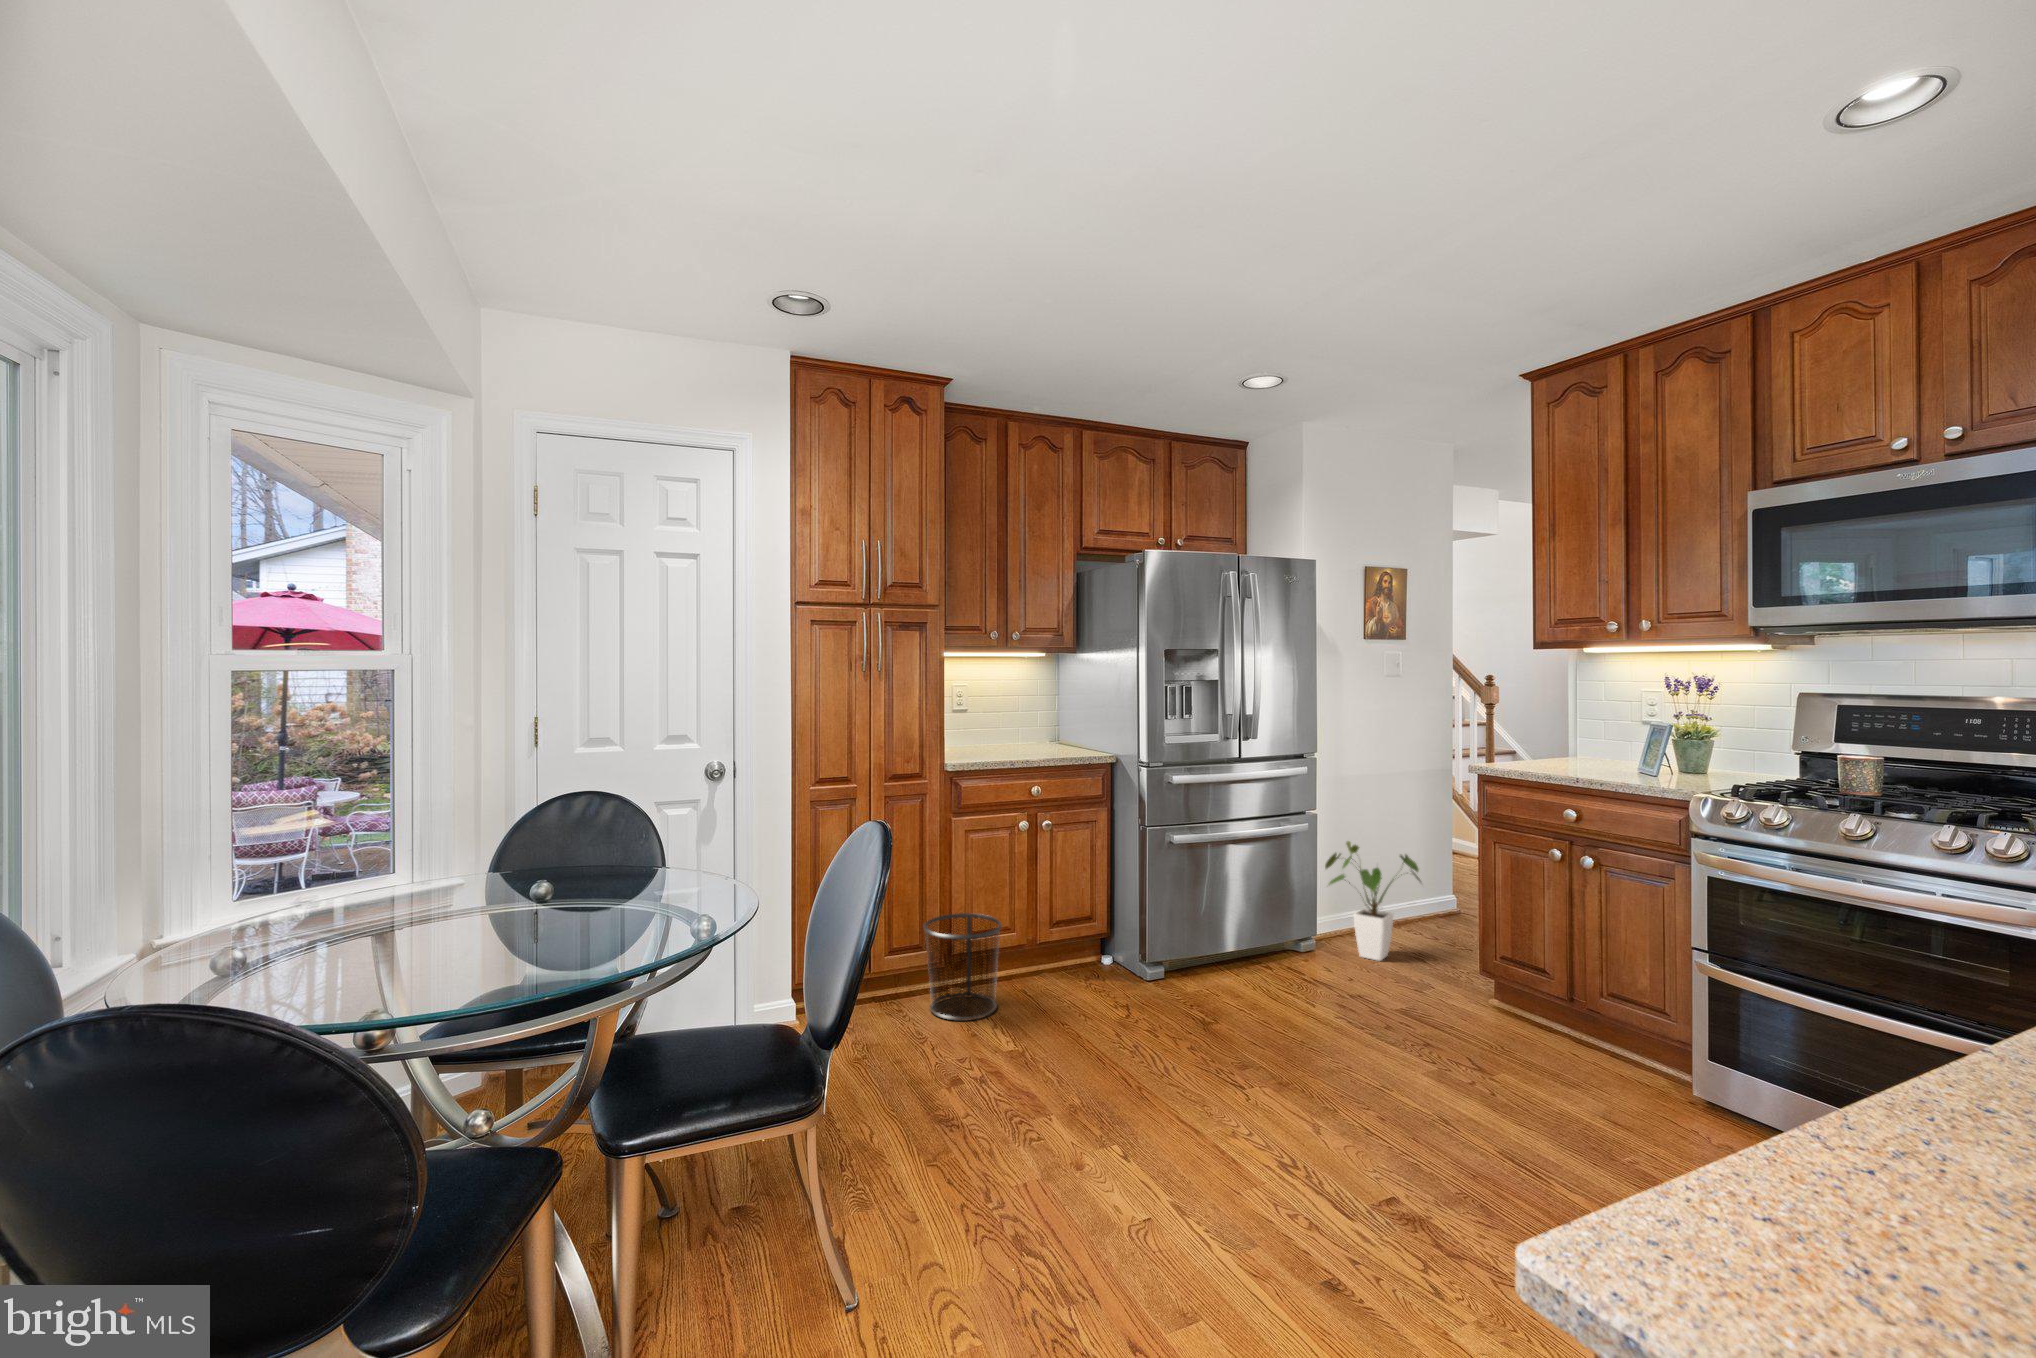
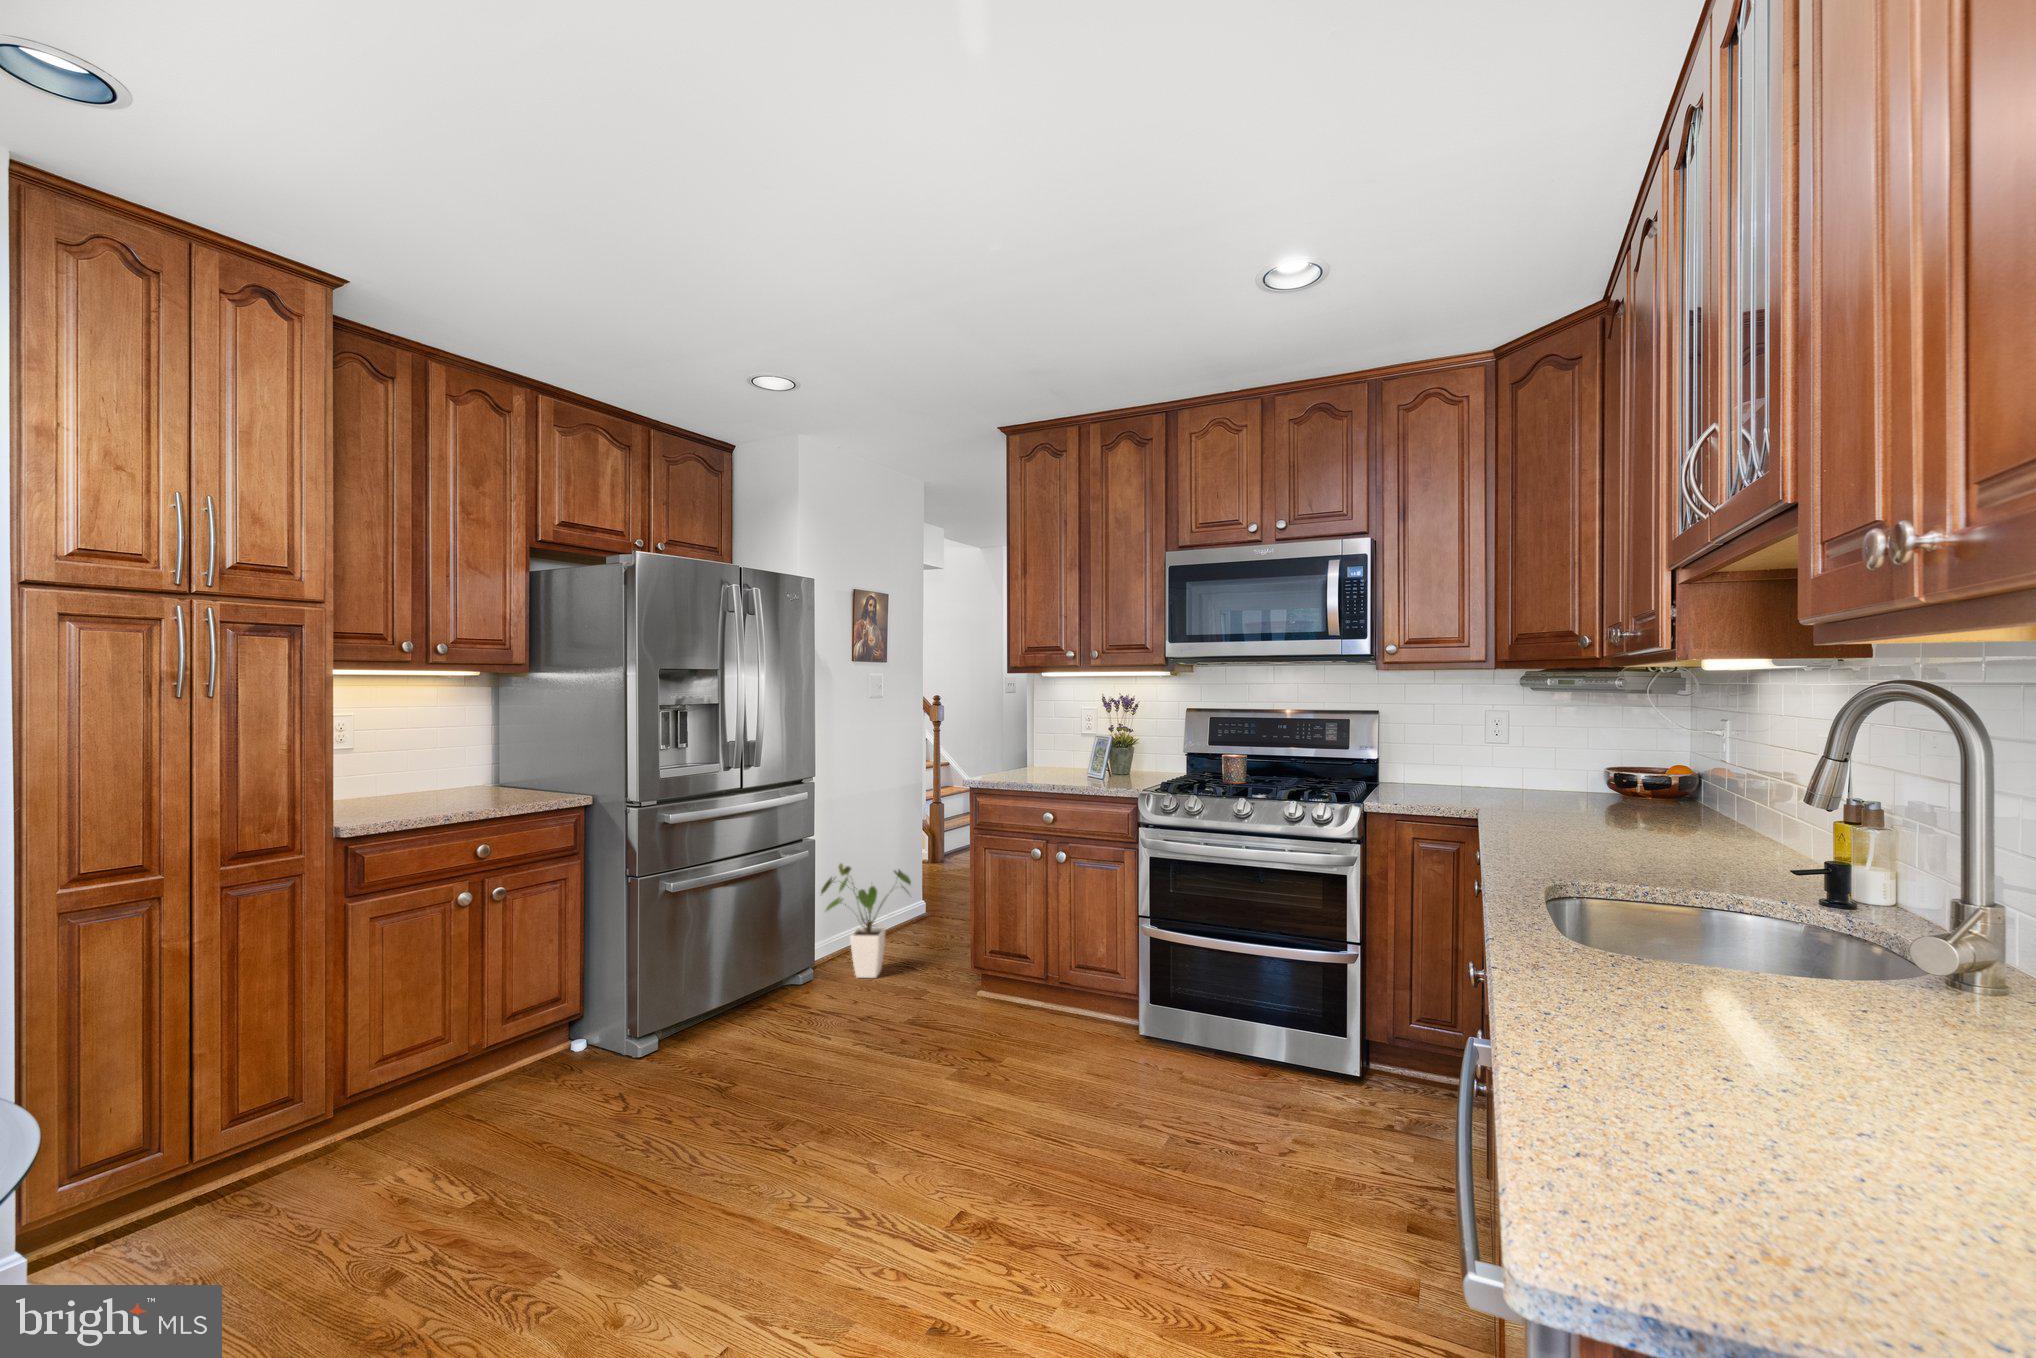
trash can: present [923,913,1002,1021] -> none [310,1023,445,1184]

